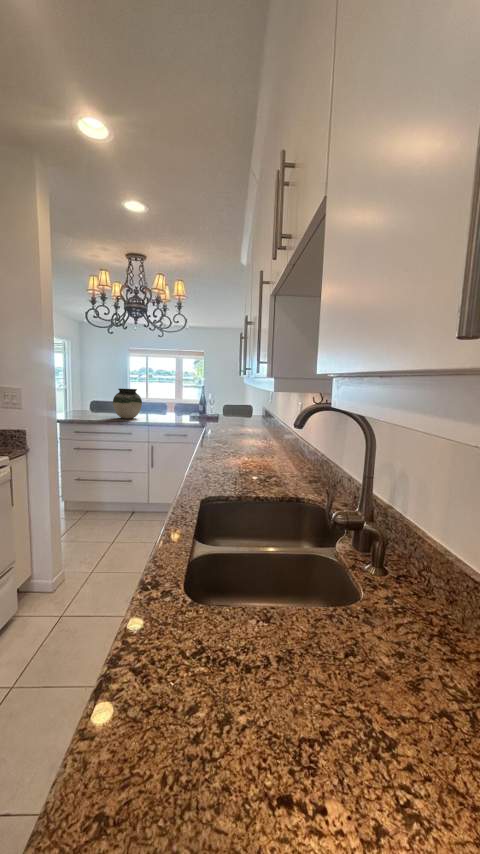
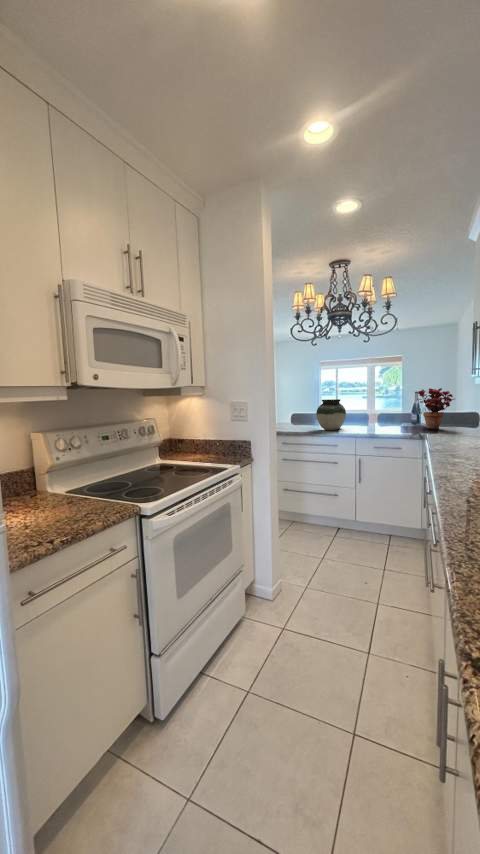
potted plant: none [203,383,234,418] -> present [415,388,454,429]

